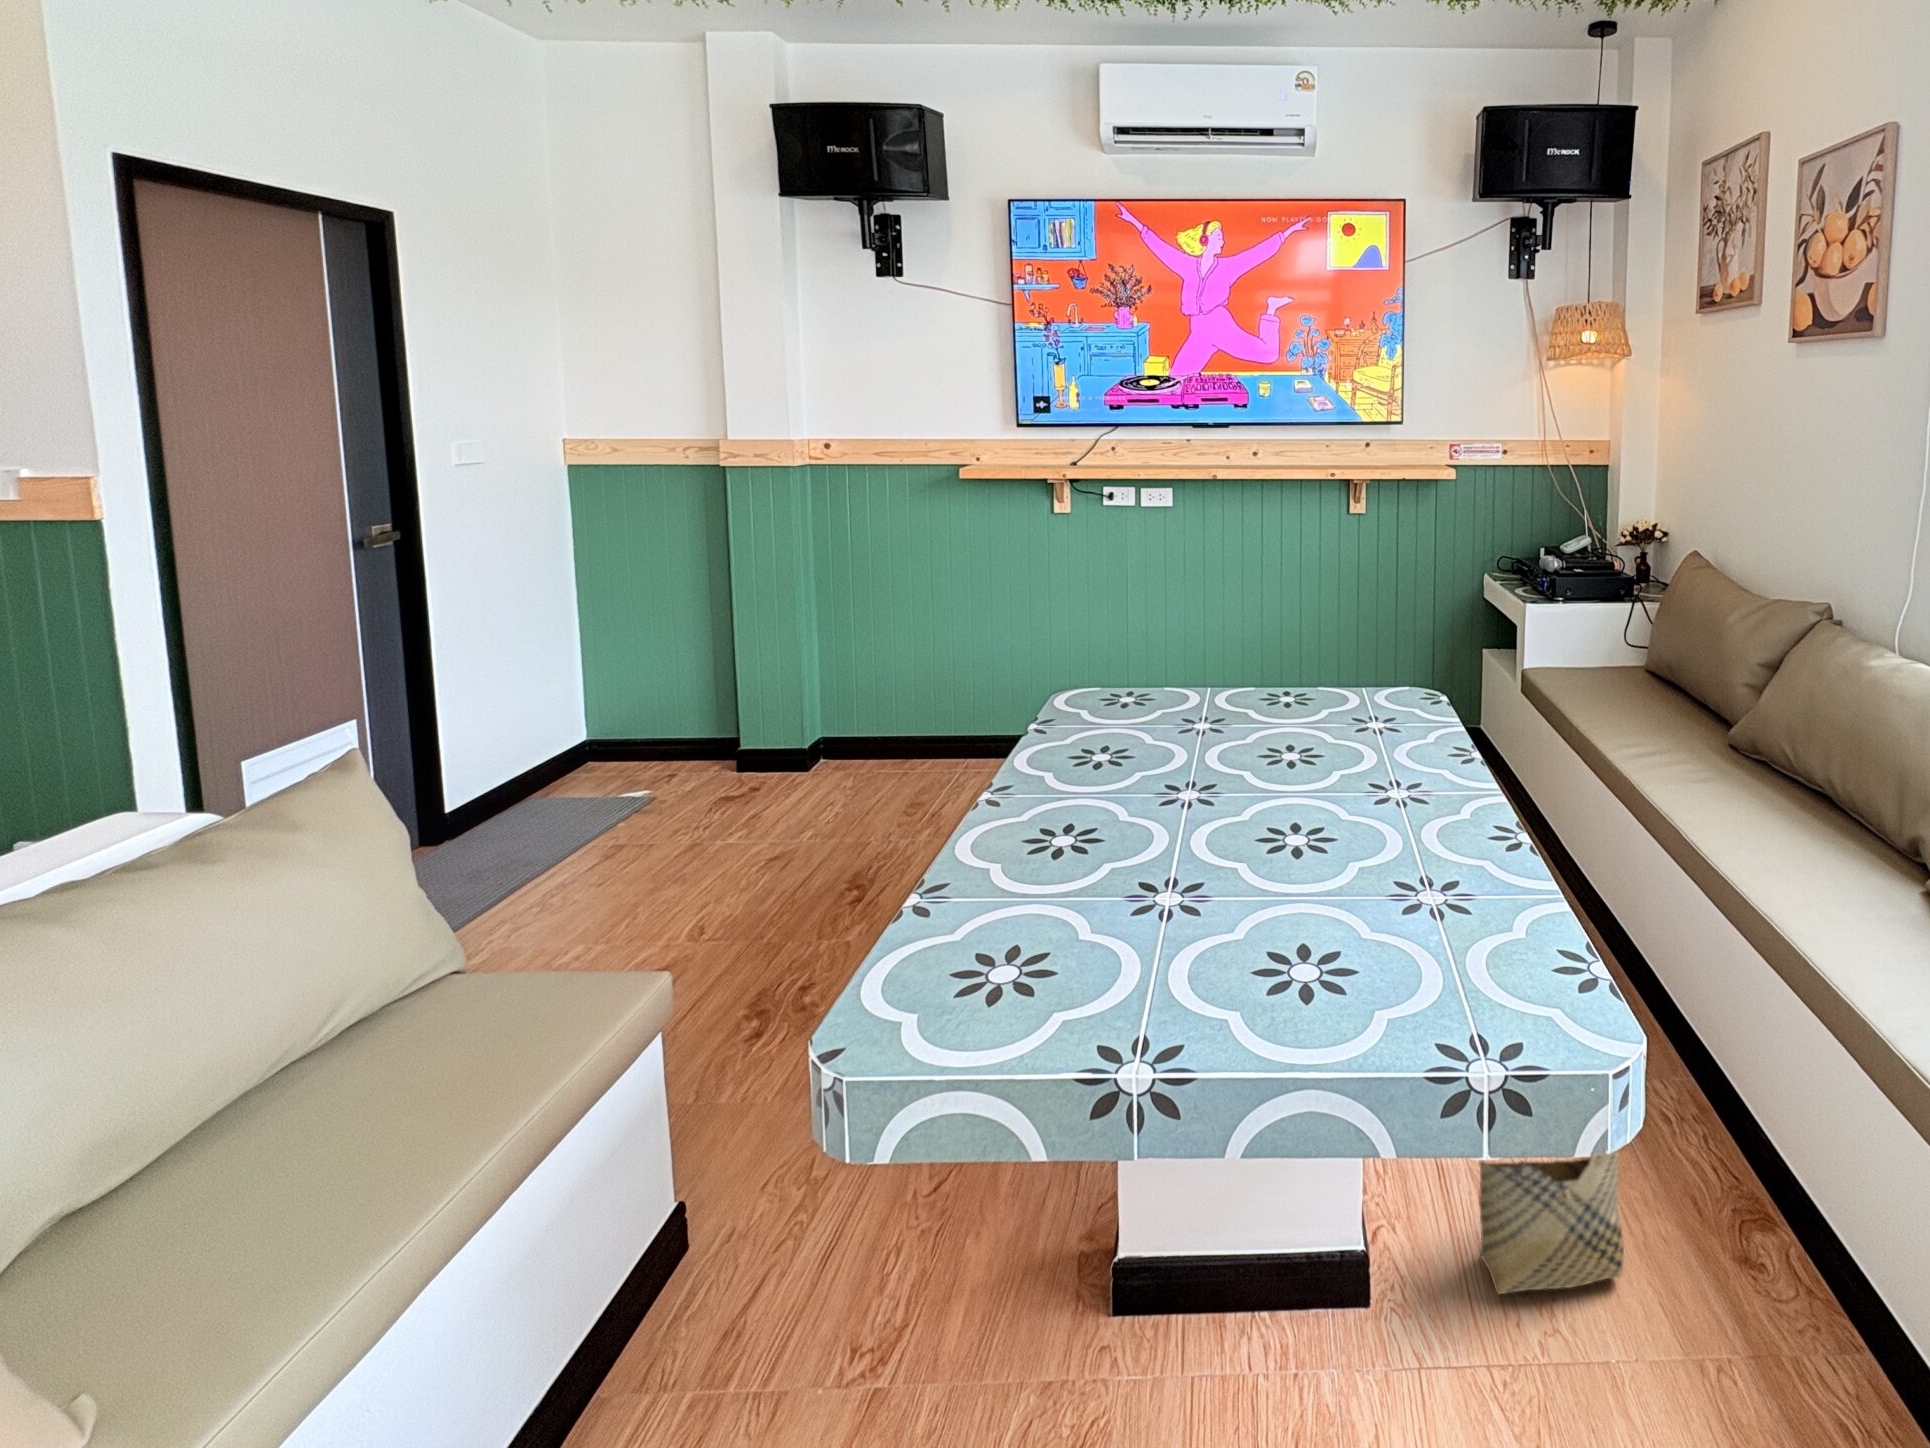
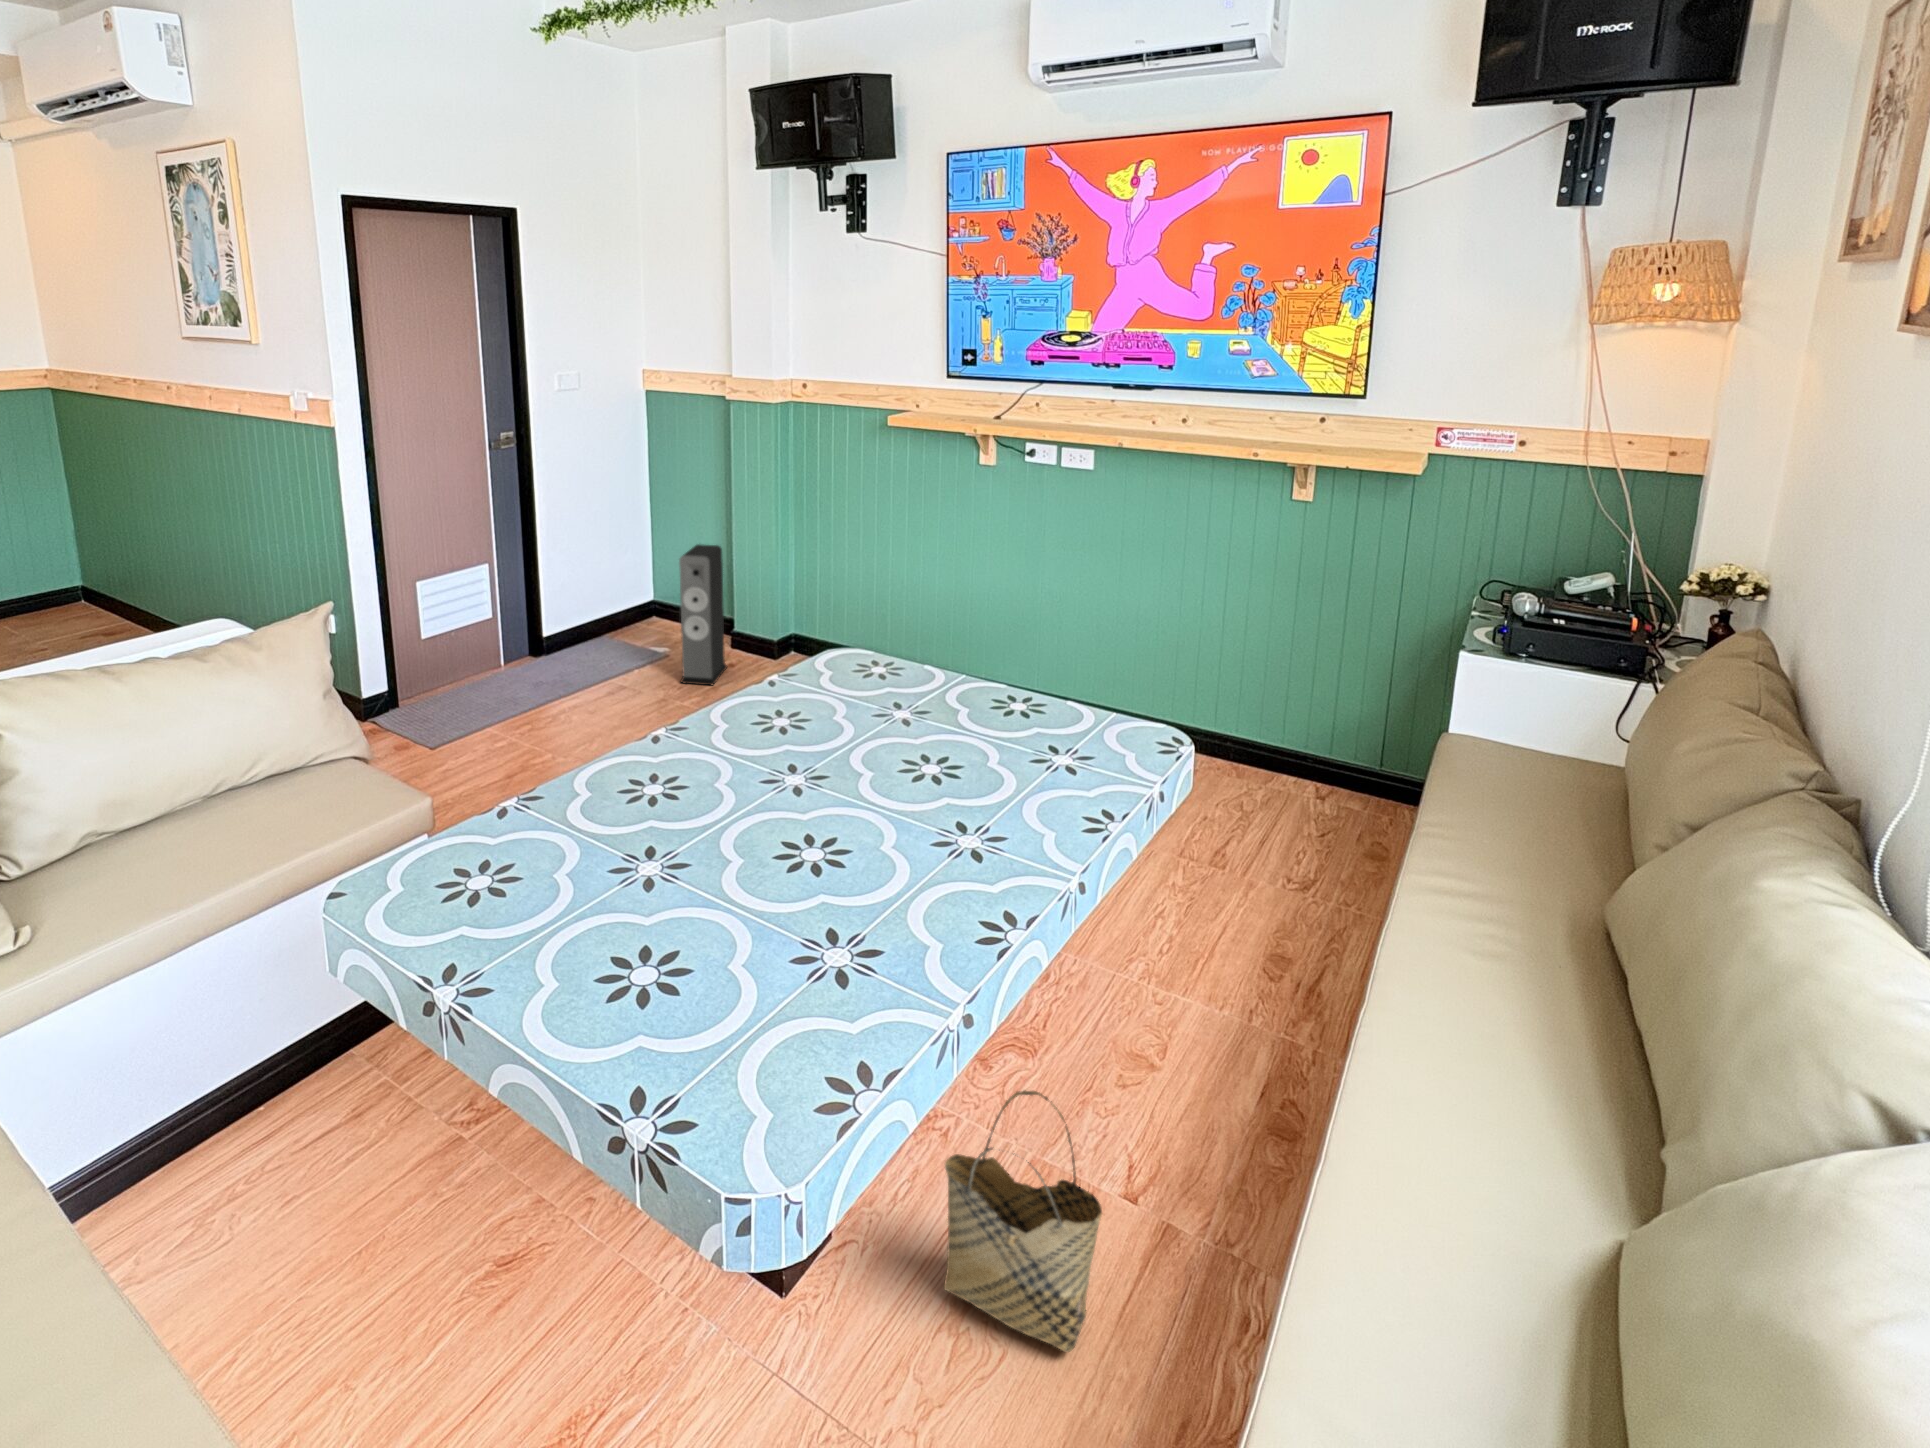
speaker: none [694,644,754,826] -> present [679,544,727,685]

